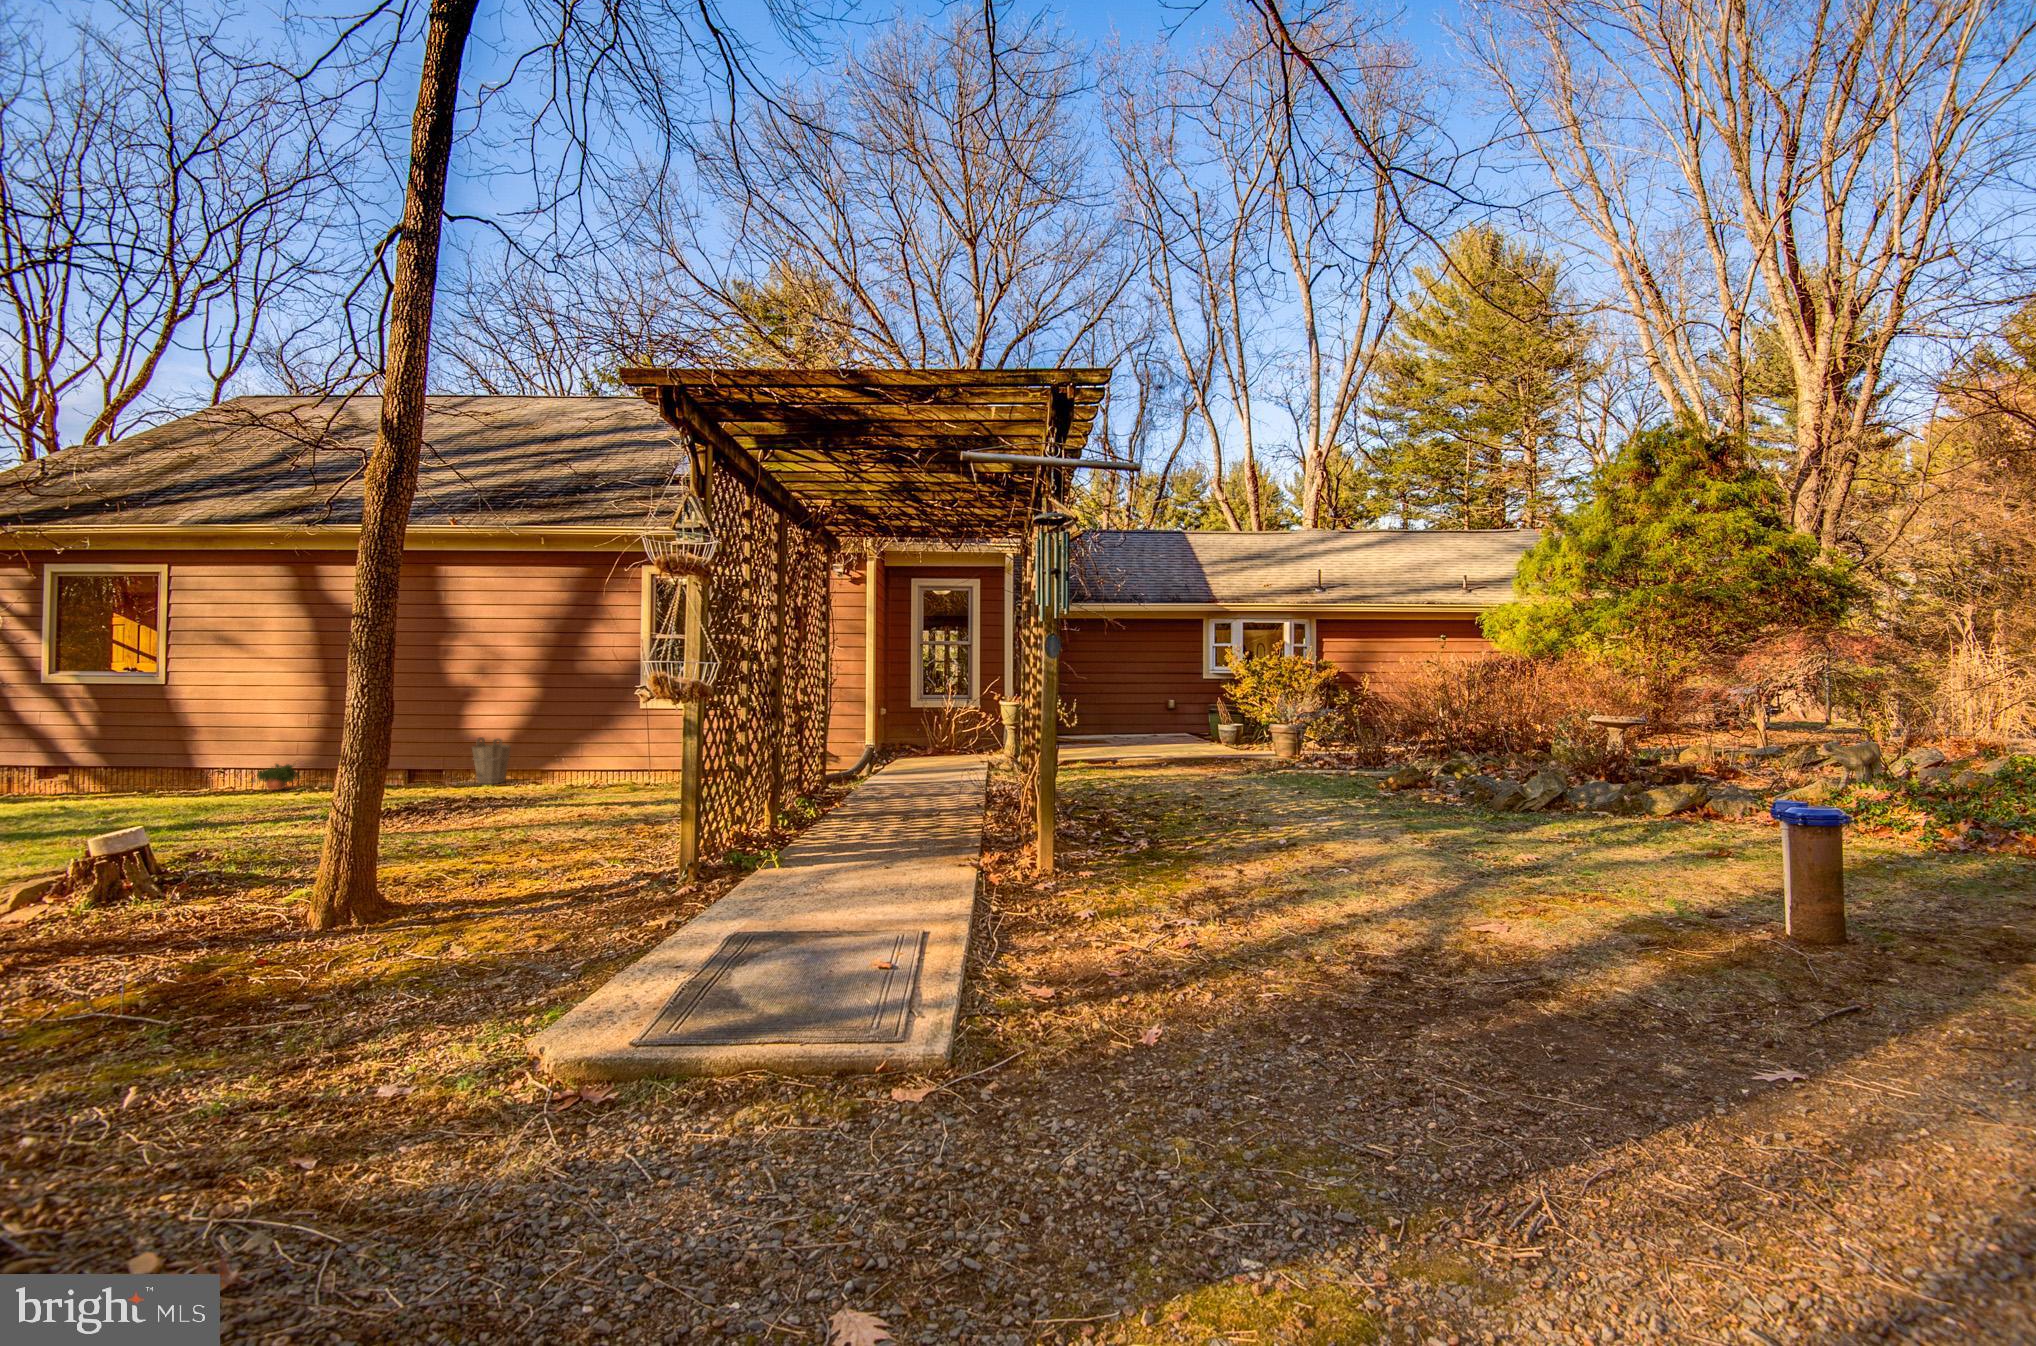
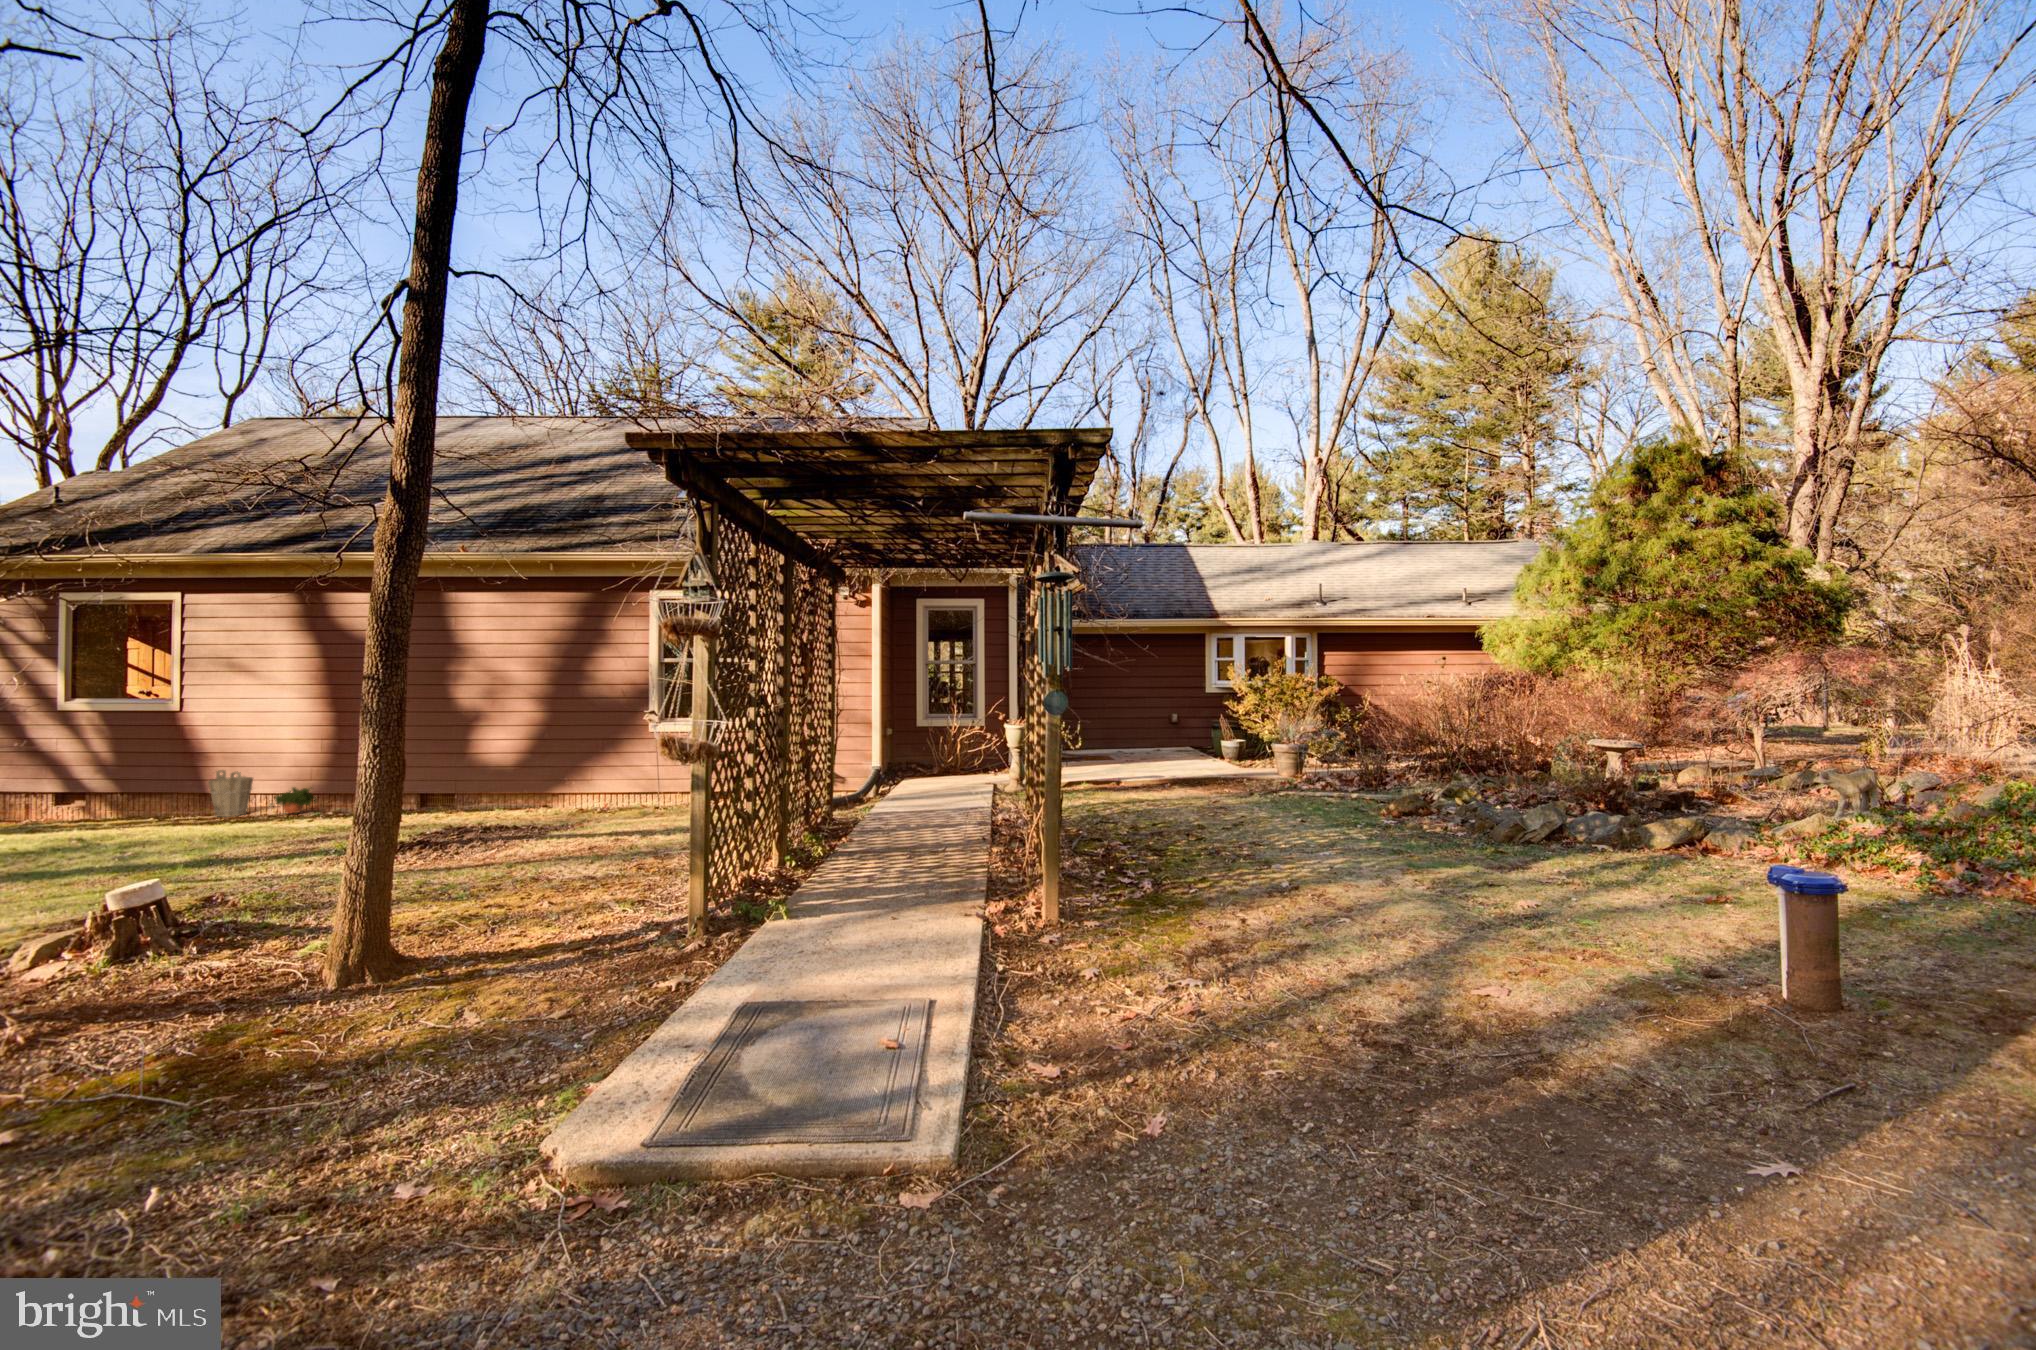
bucket: present [472,737,511,784] -> present [208,770,253,817]

